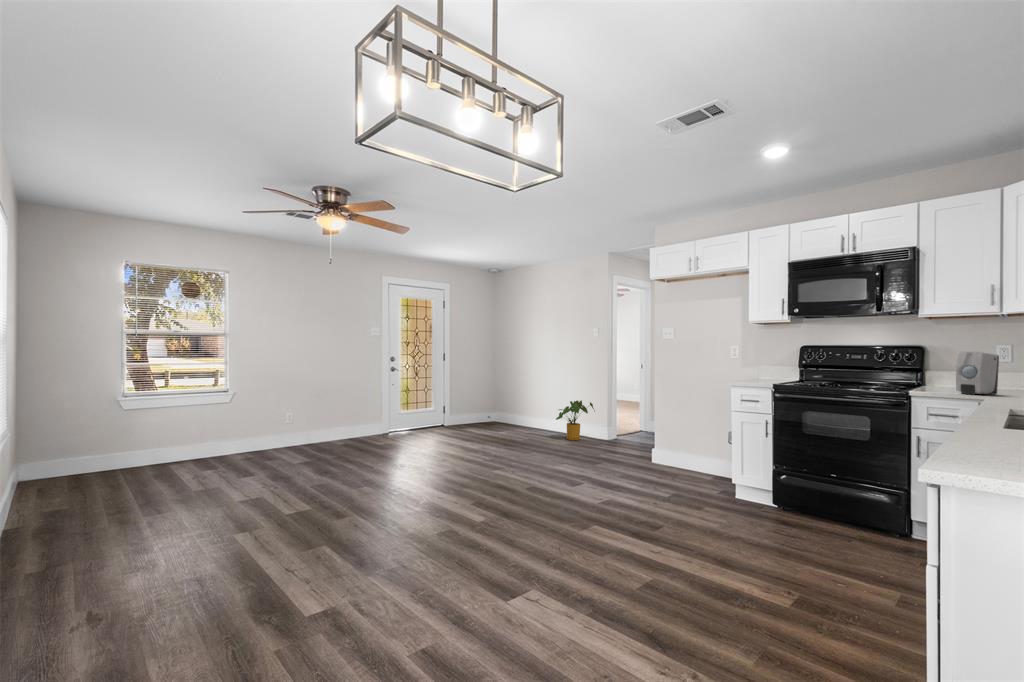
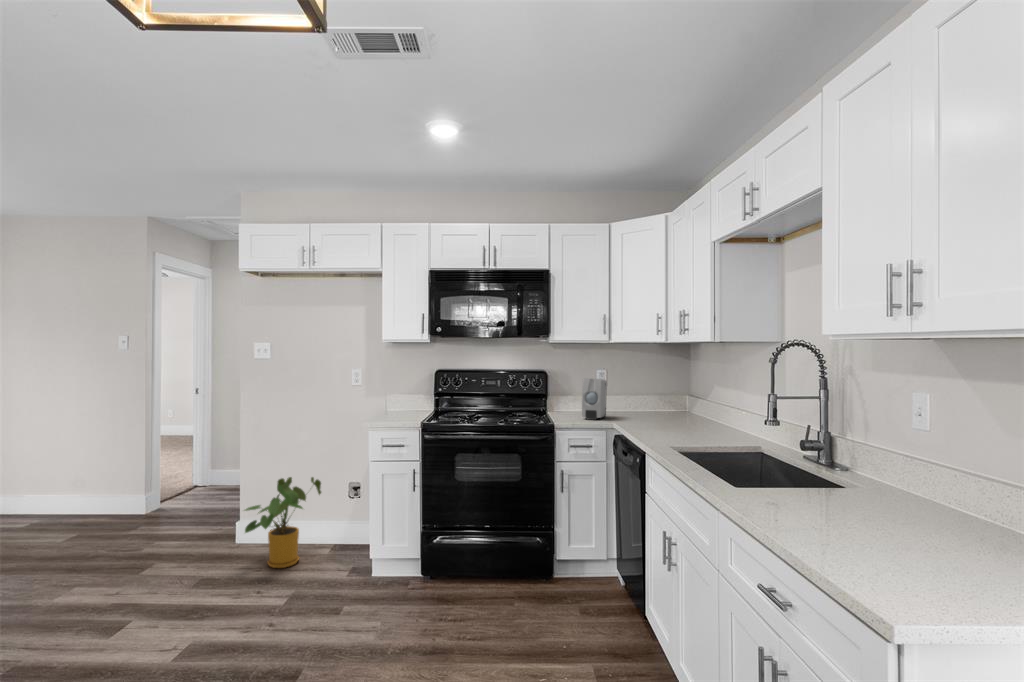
house plant: present [556,400,595,440] -> present [245,477,321,568]

